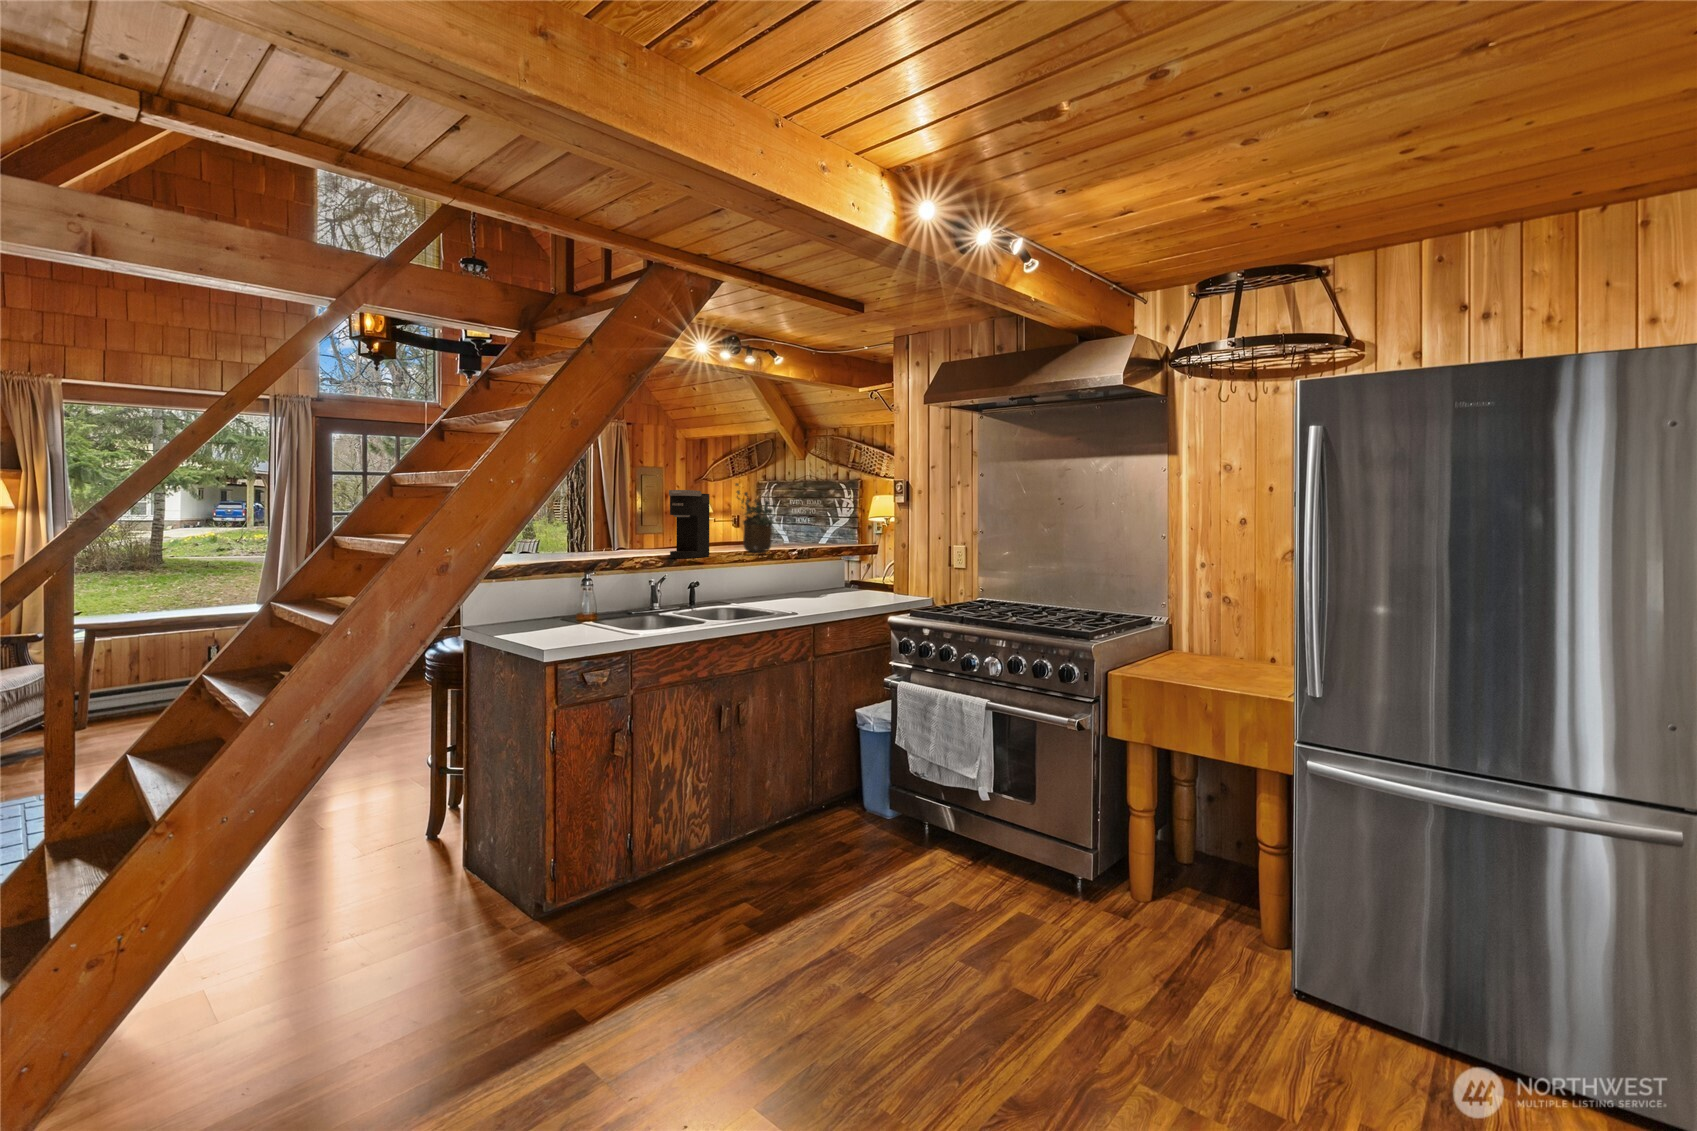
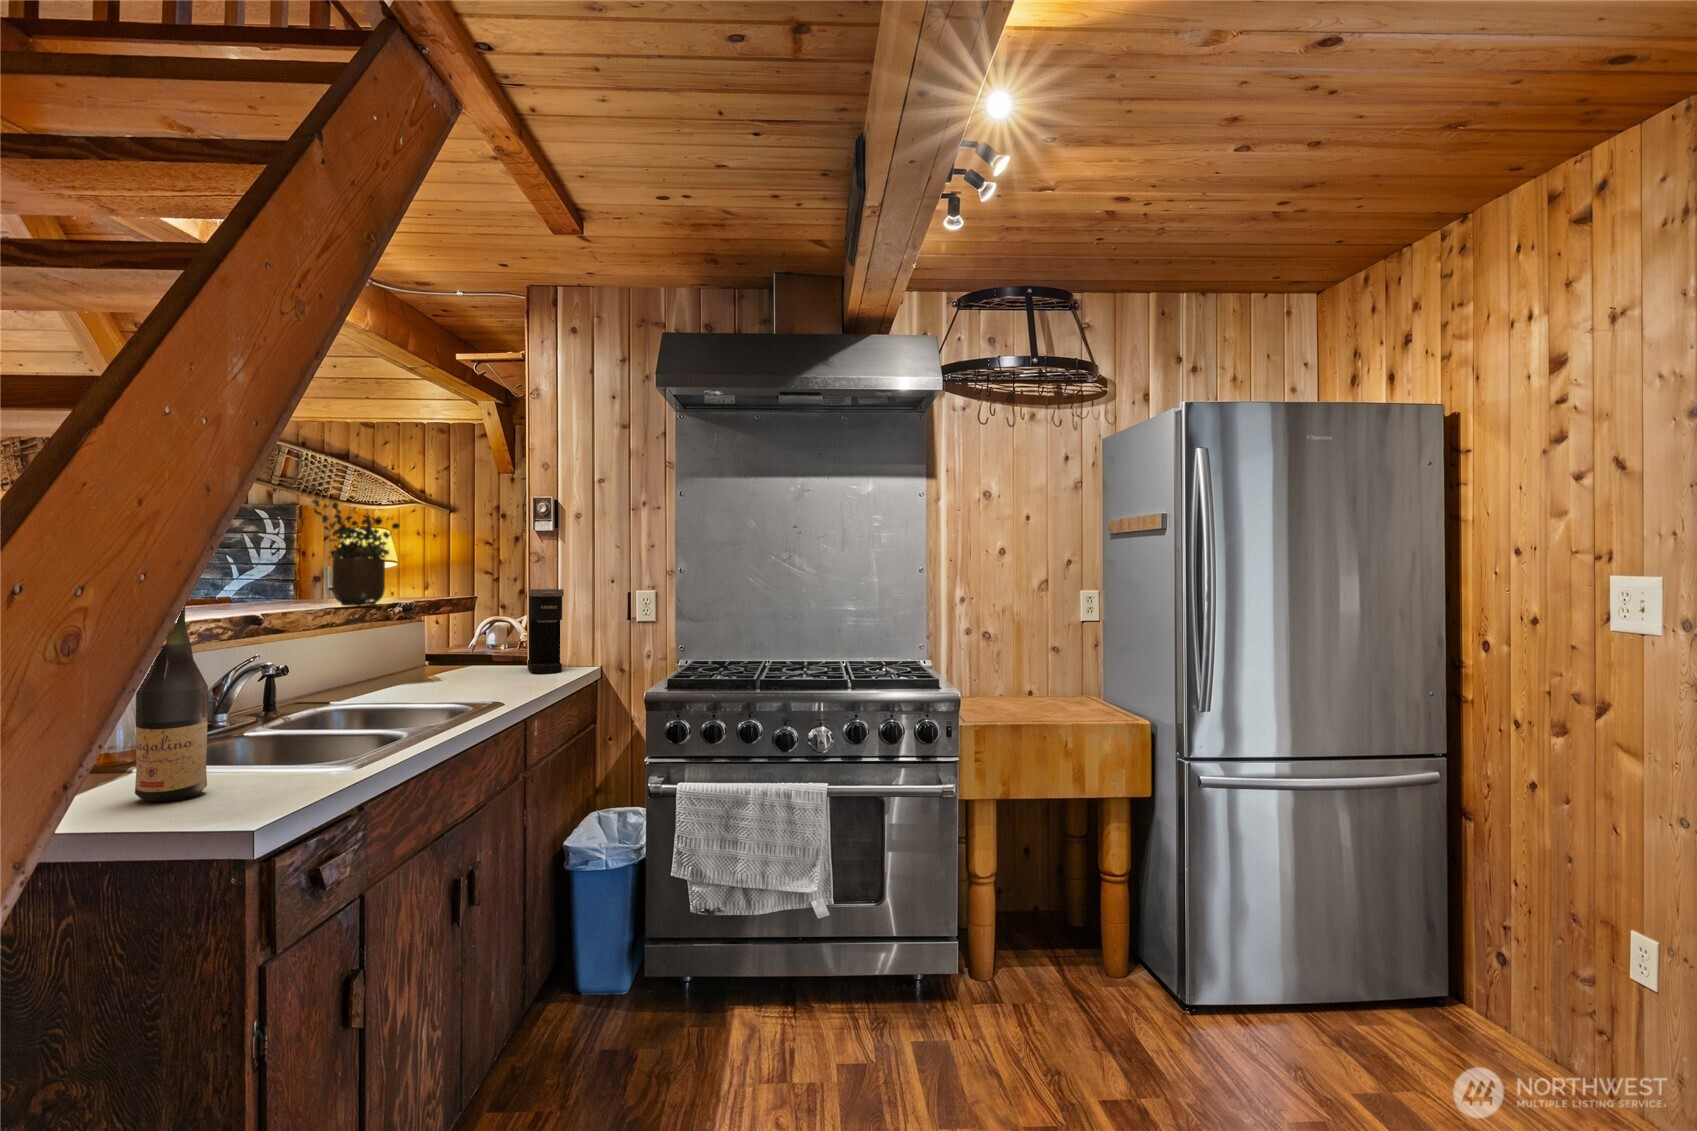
coffee maker: present [669,490,710,558] -> present [528,589,564,674]
wine bottle: none [561,548,589,642] -> present [135,606,208,802]

